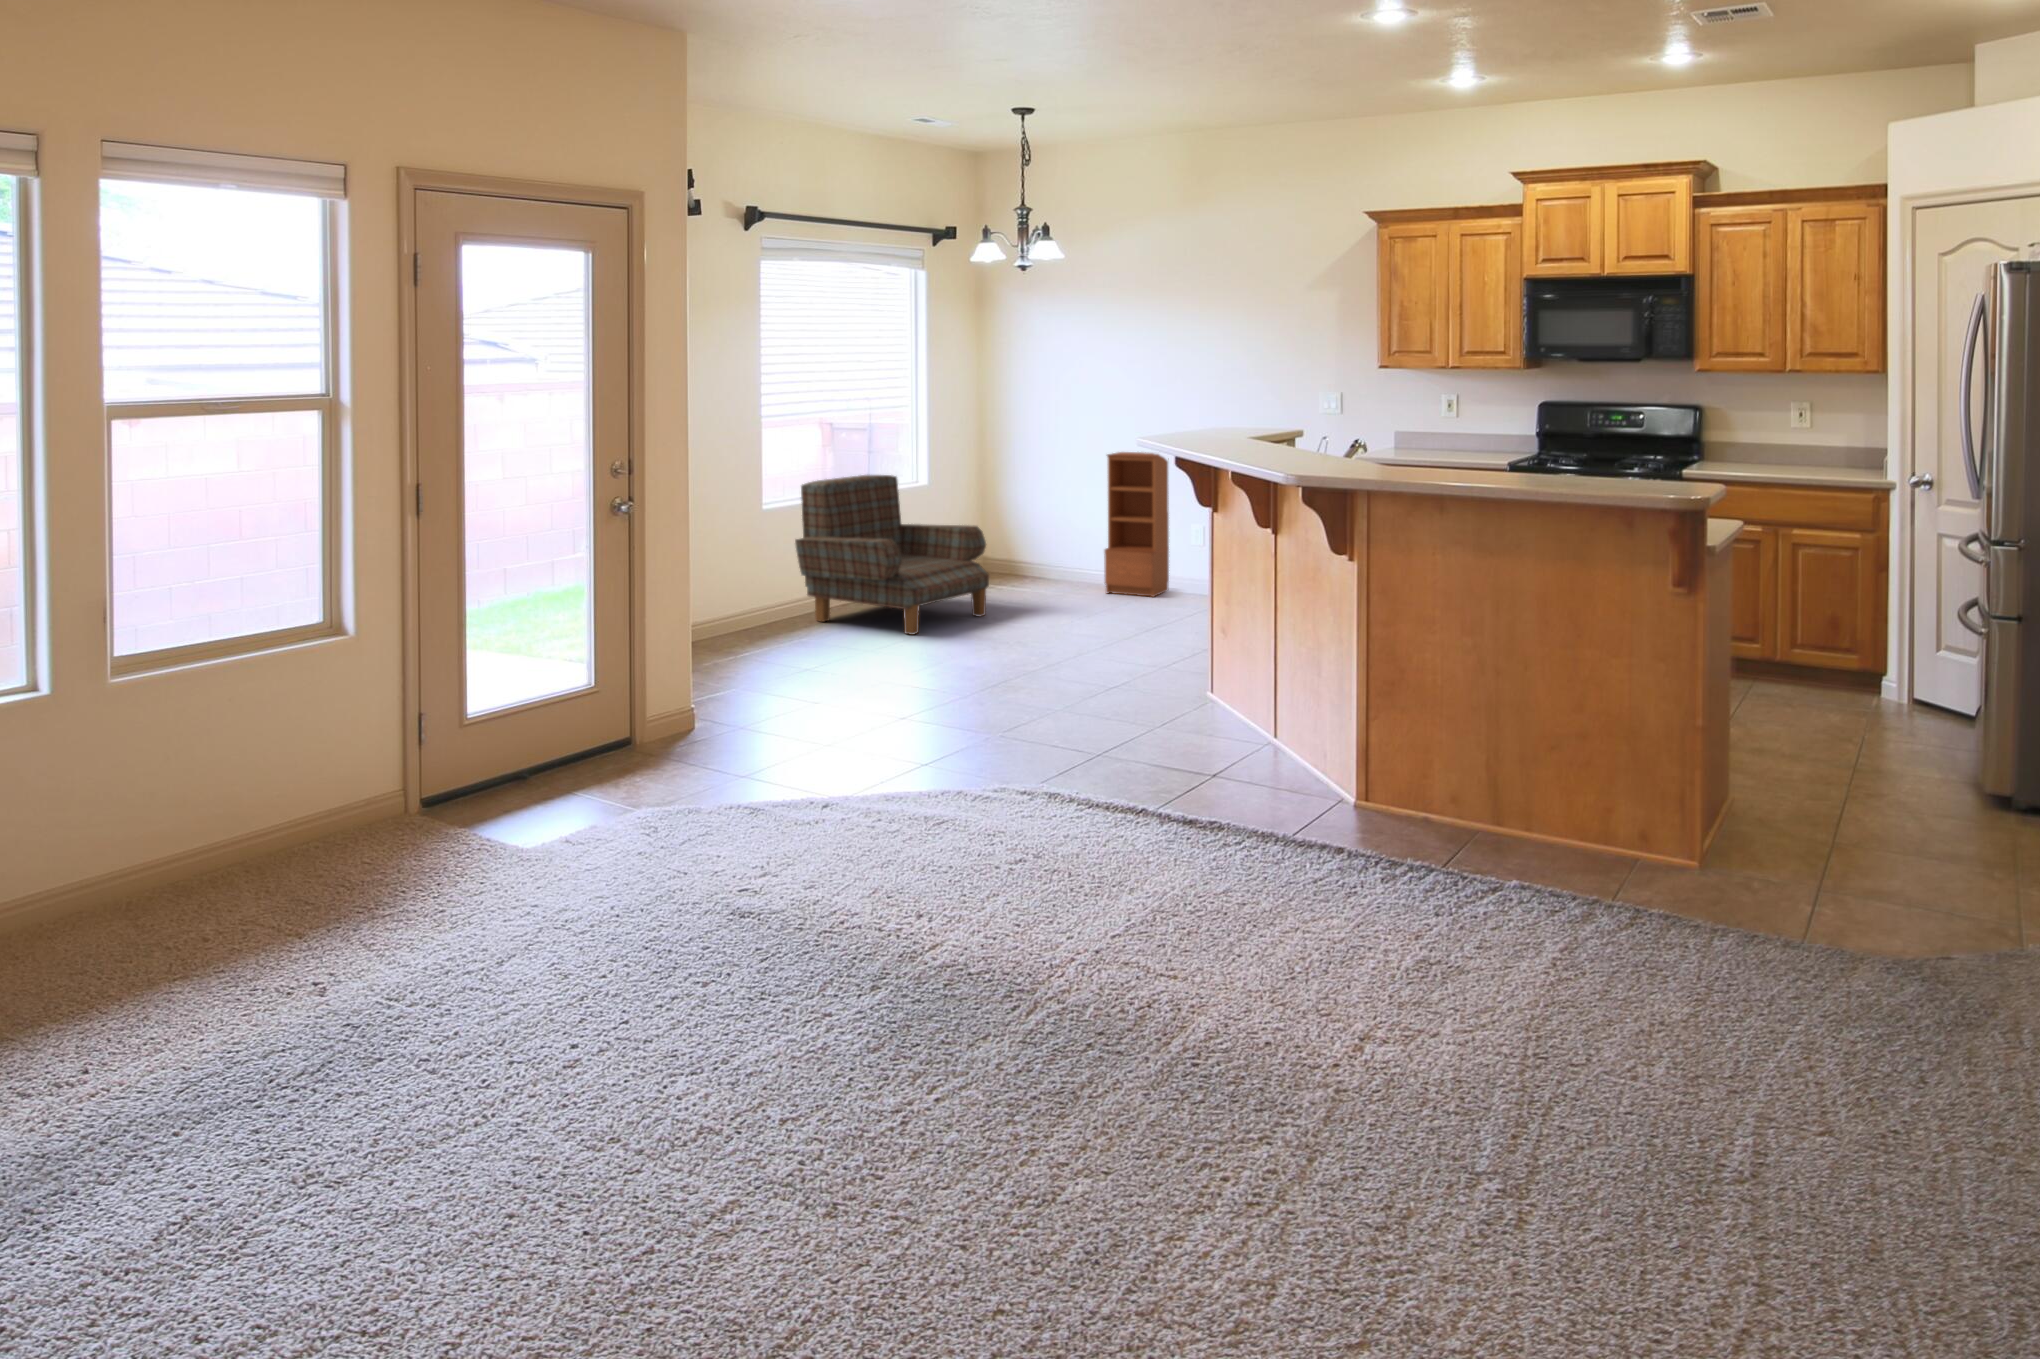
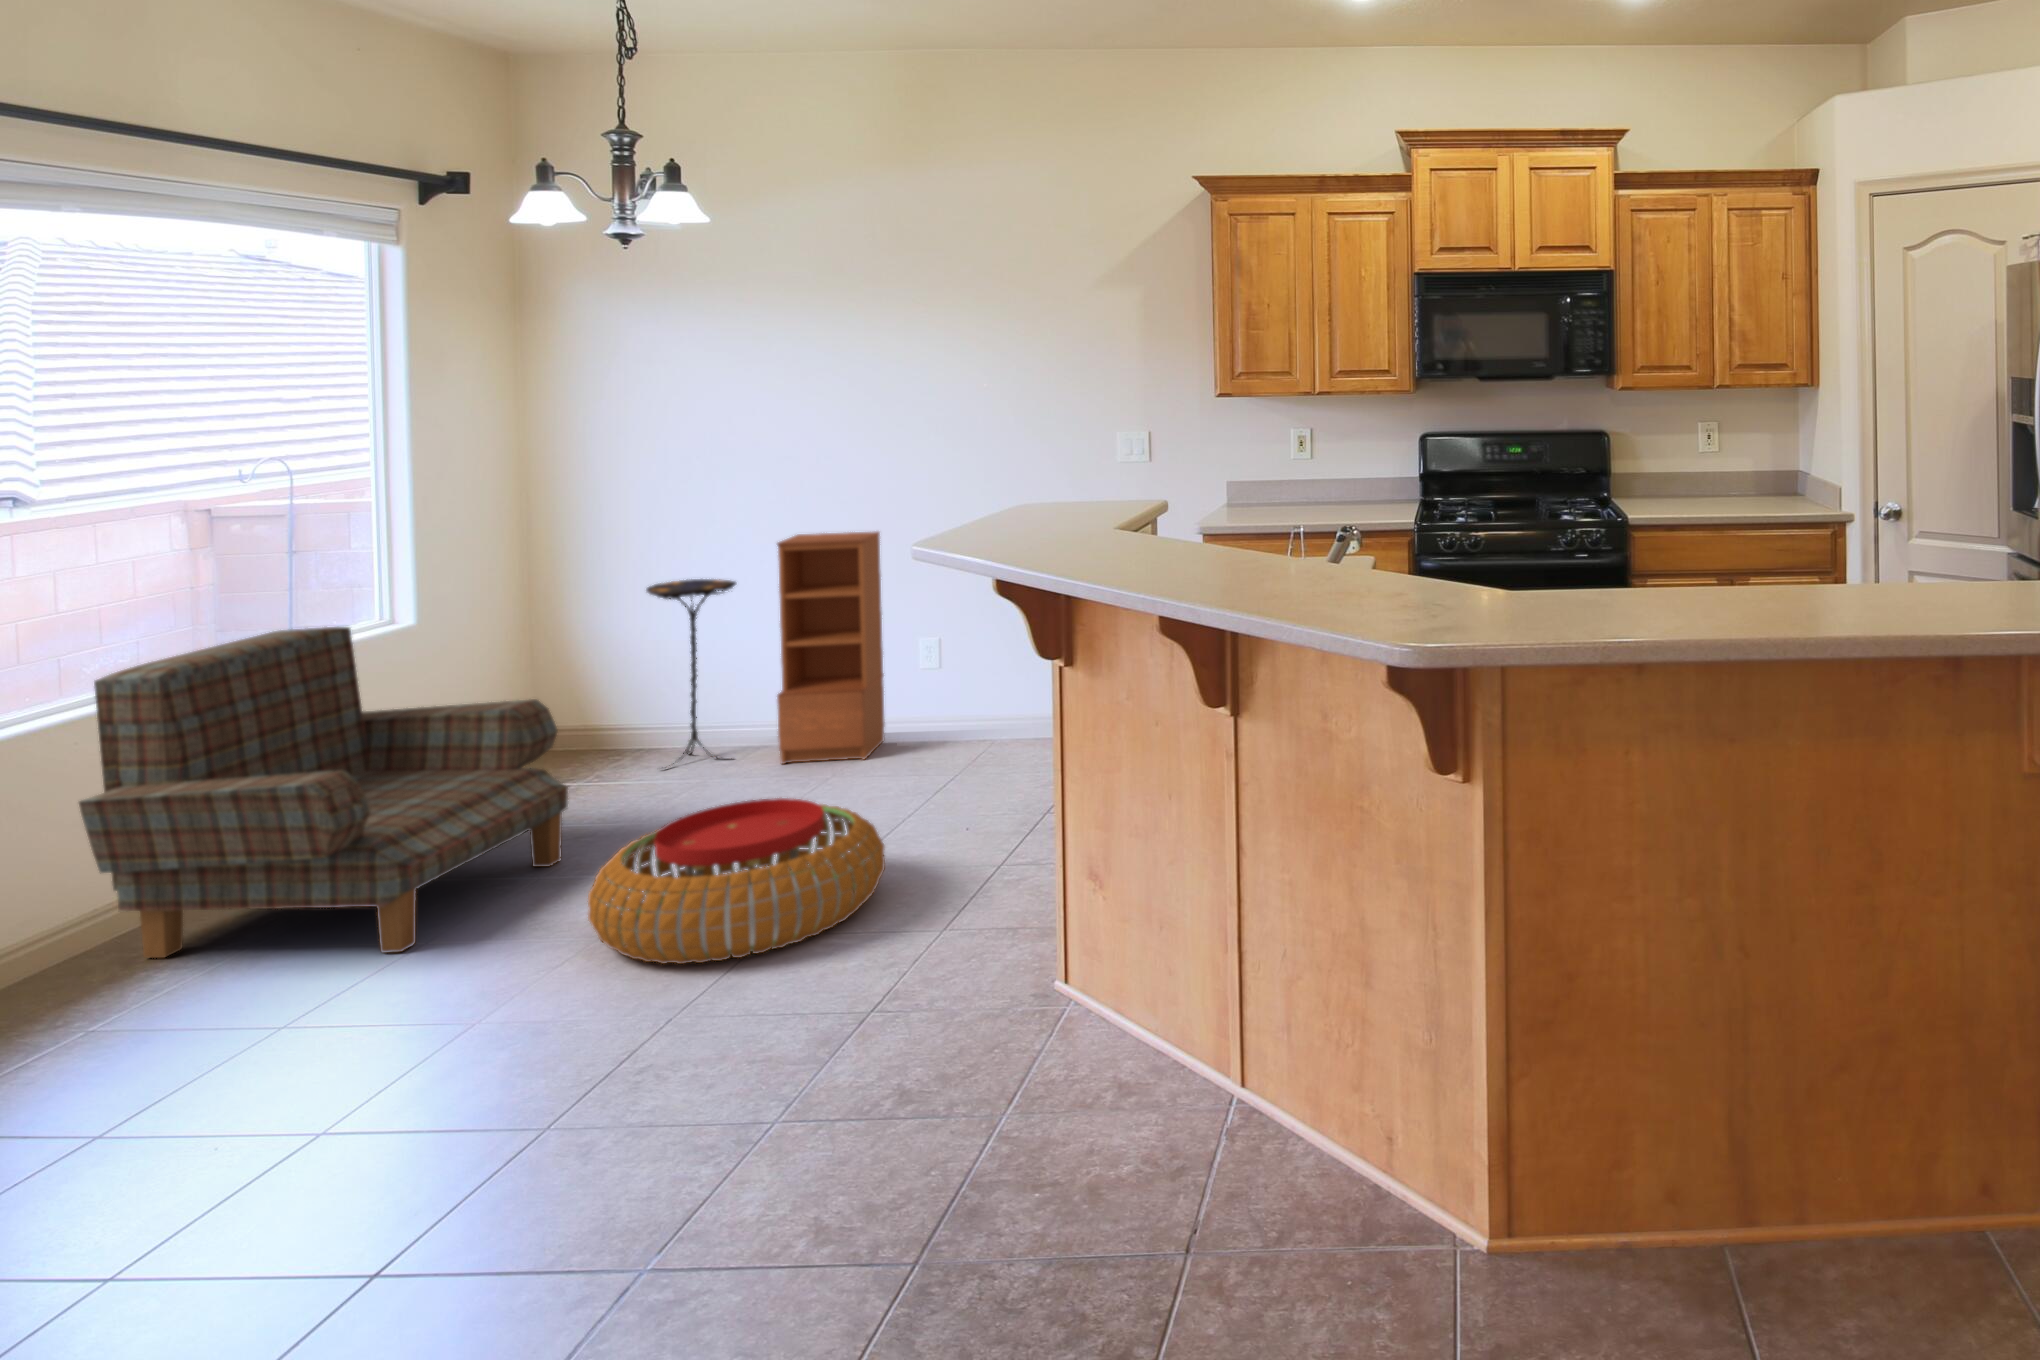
side table: none [1037,475,1086,588] -> present [646,579,736,764]
pouf: none [990,587,1137,659] -> present [588,798,885,964]

